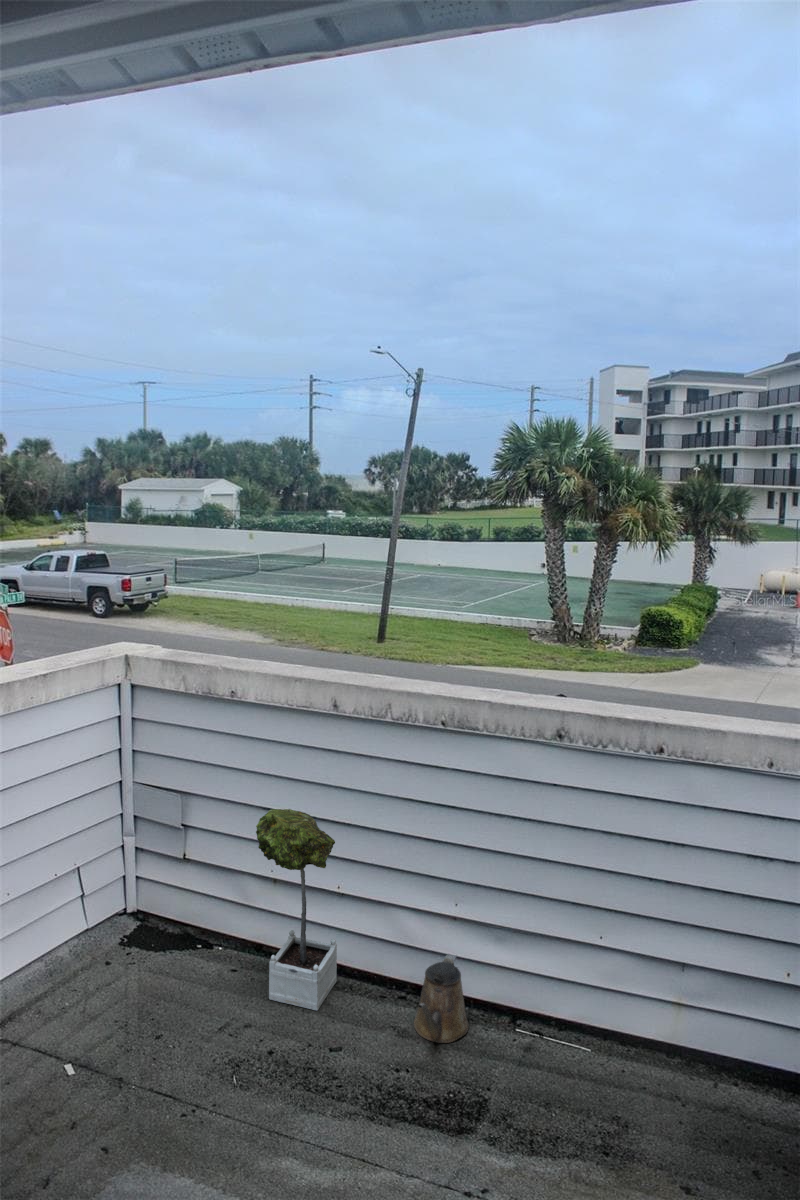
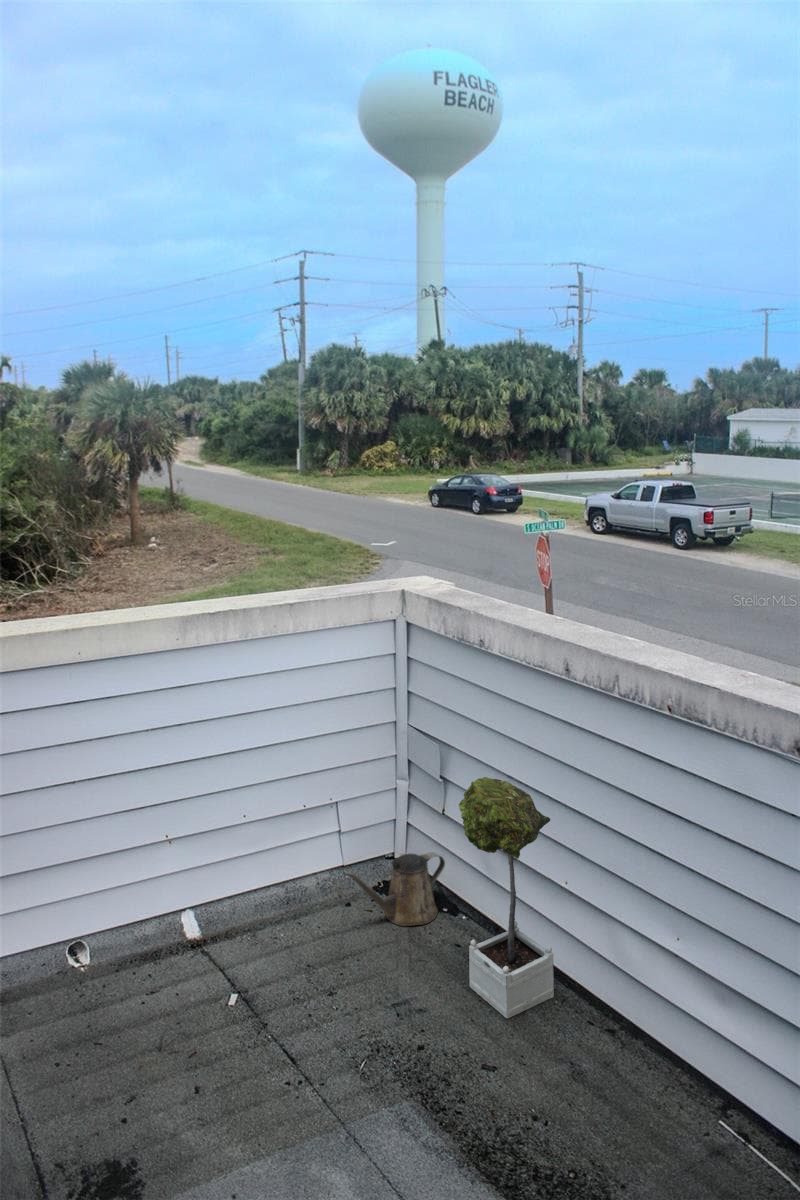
watering can: present [414,954,469,1043] -> present [343,852,445,926]

